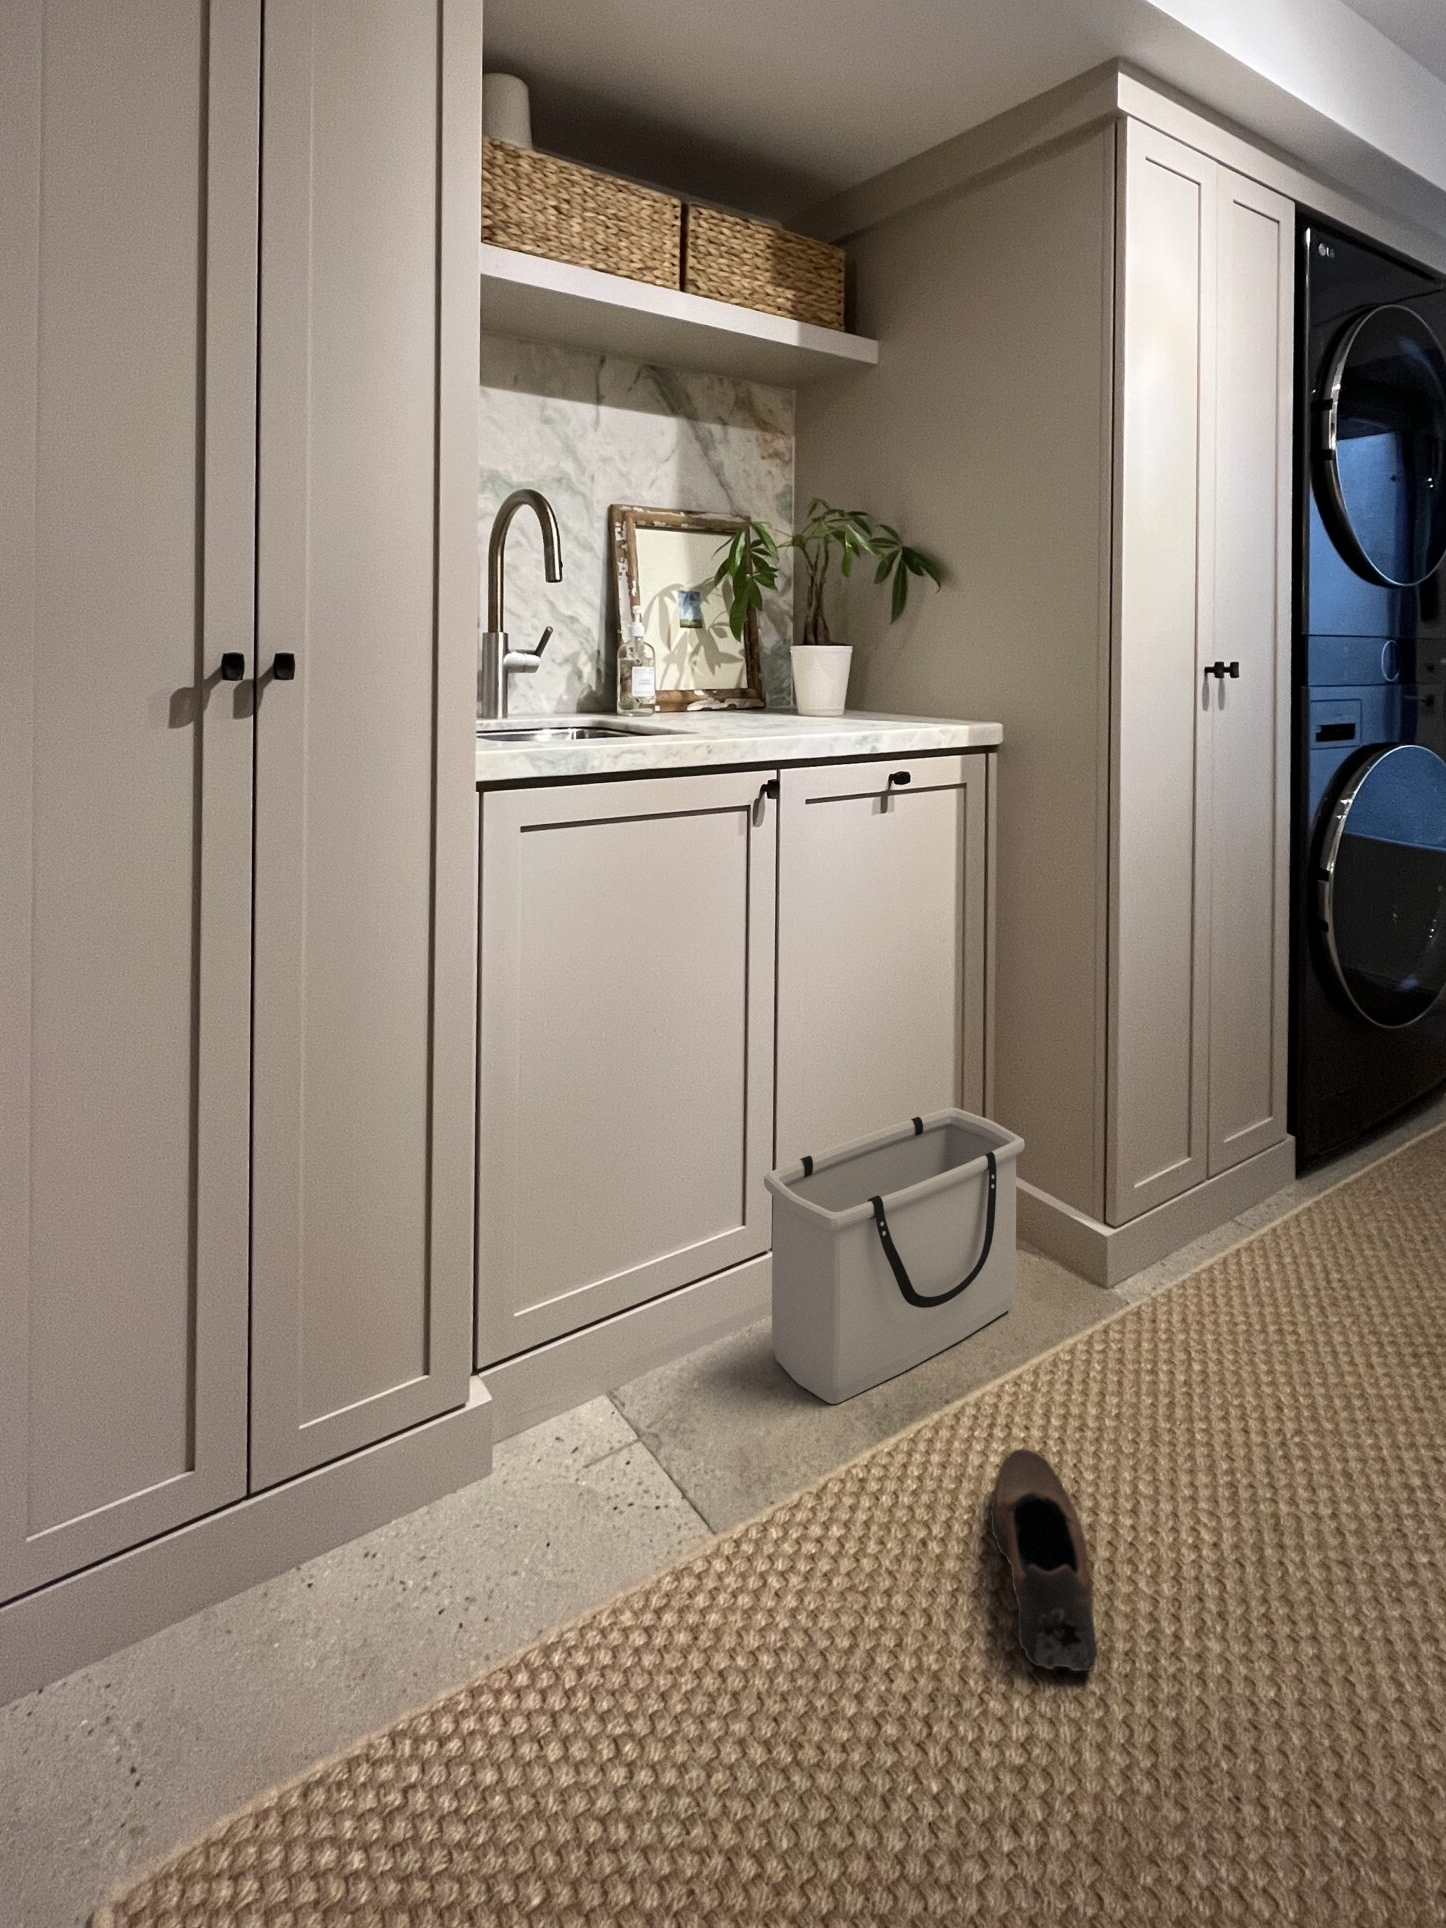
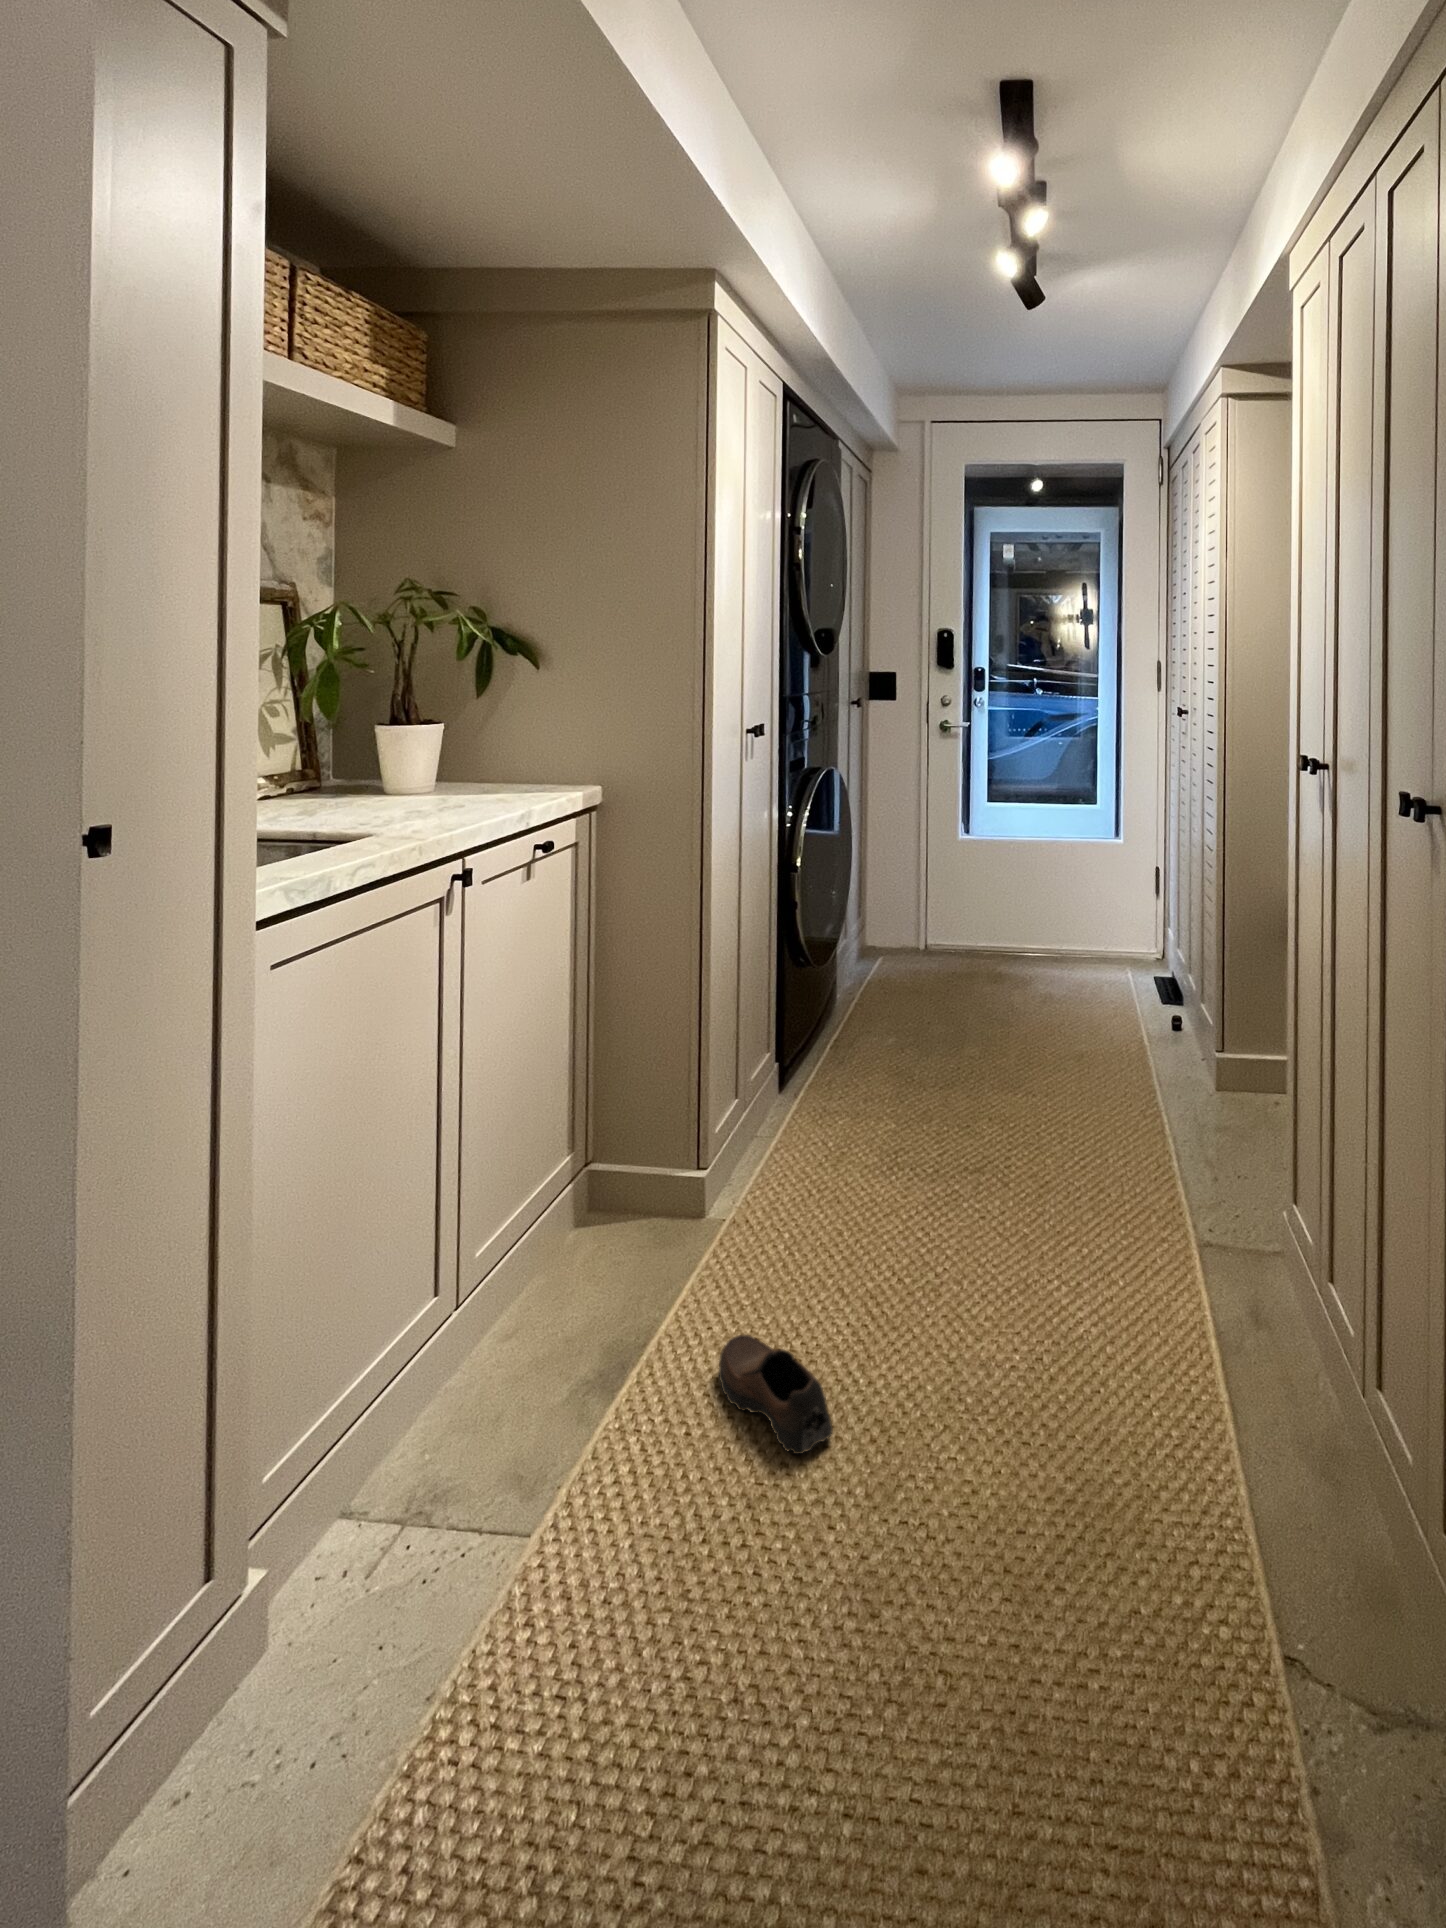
storage bin: present [764,1108,1025,1404] -> none [467,1116,653,1399]

